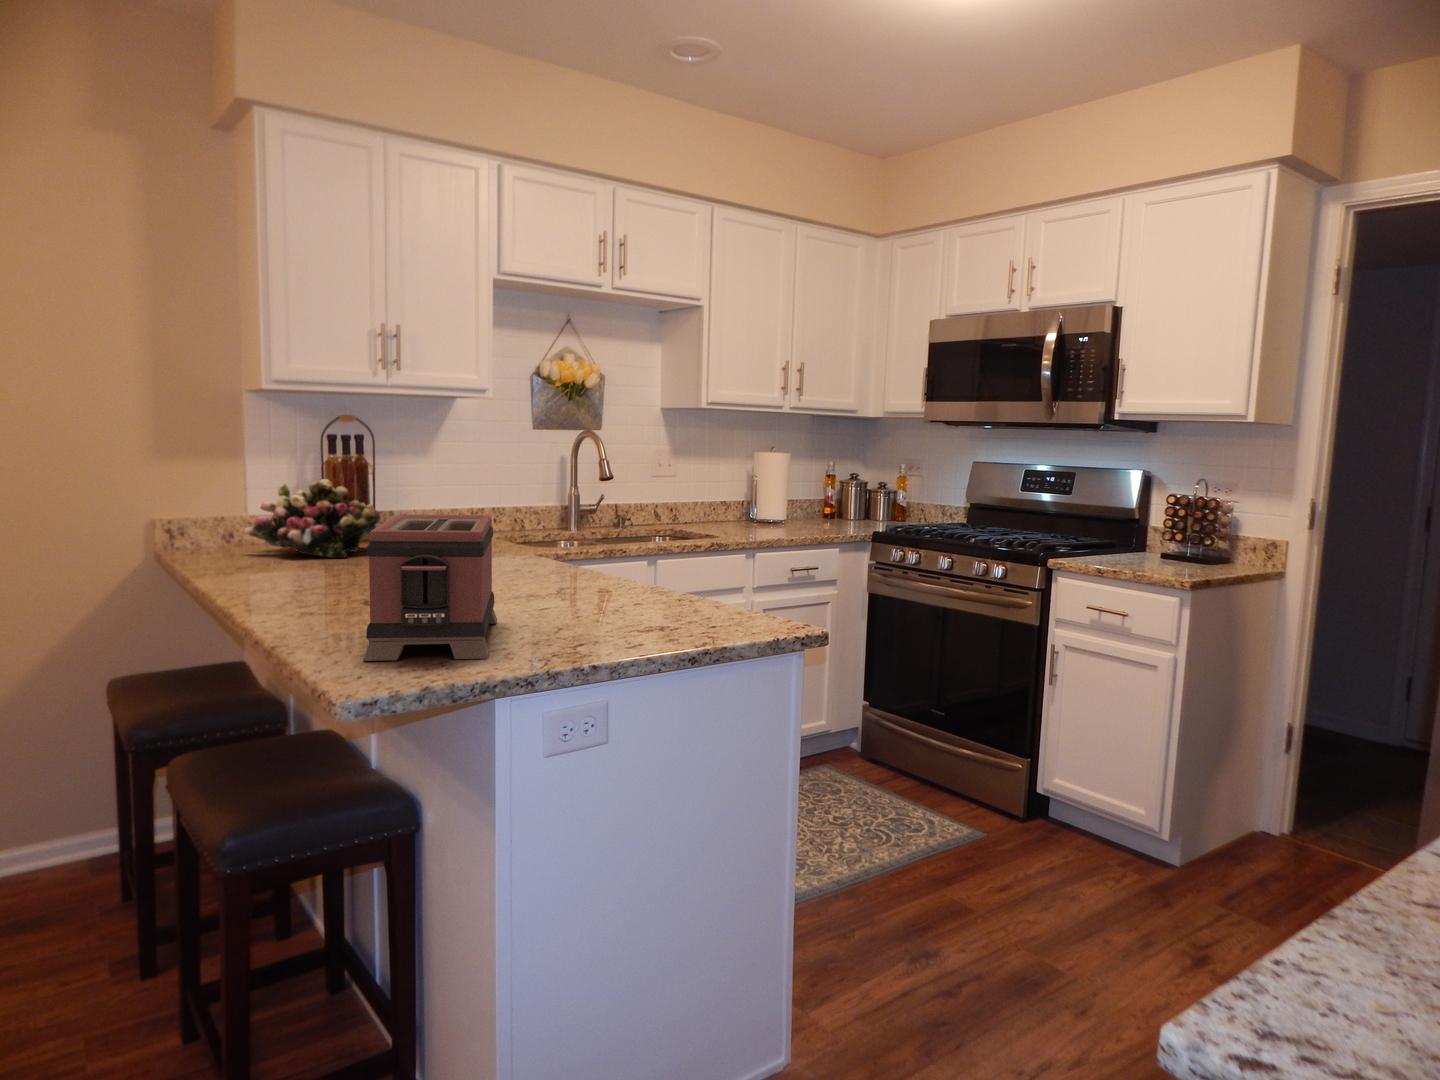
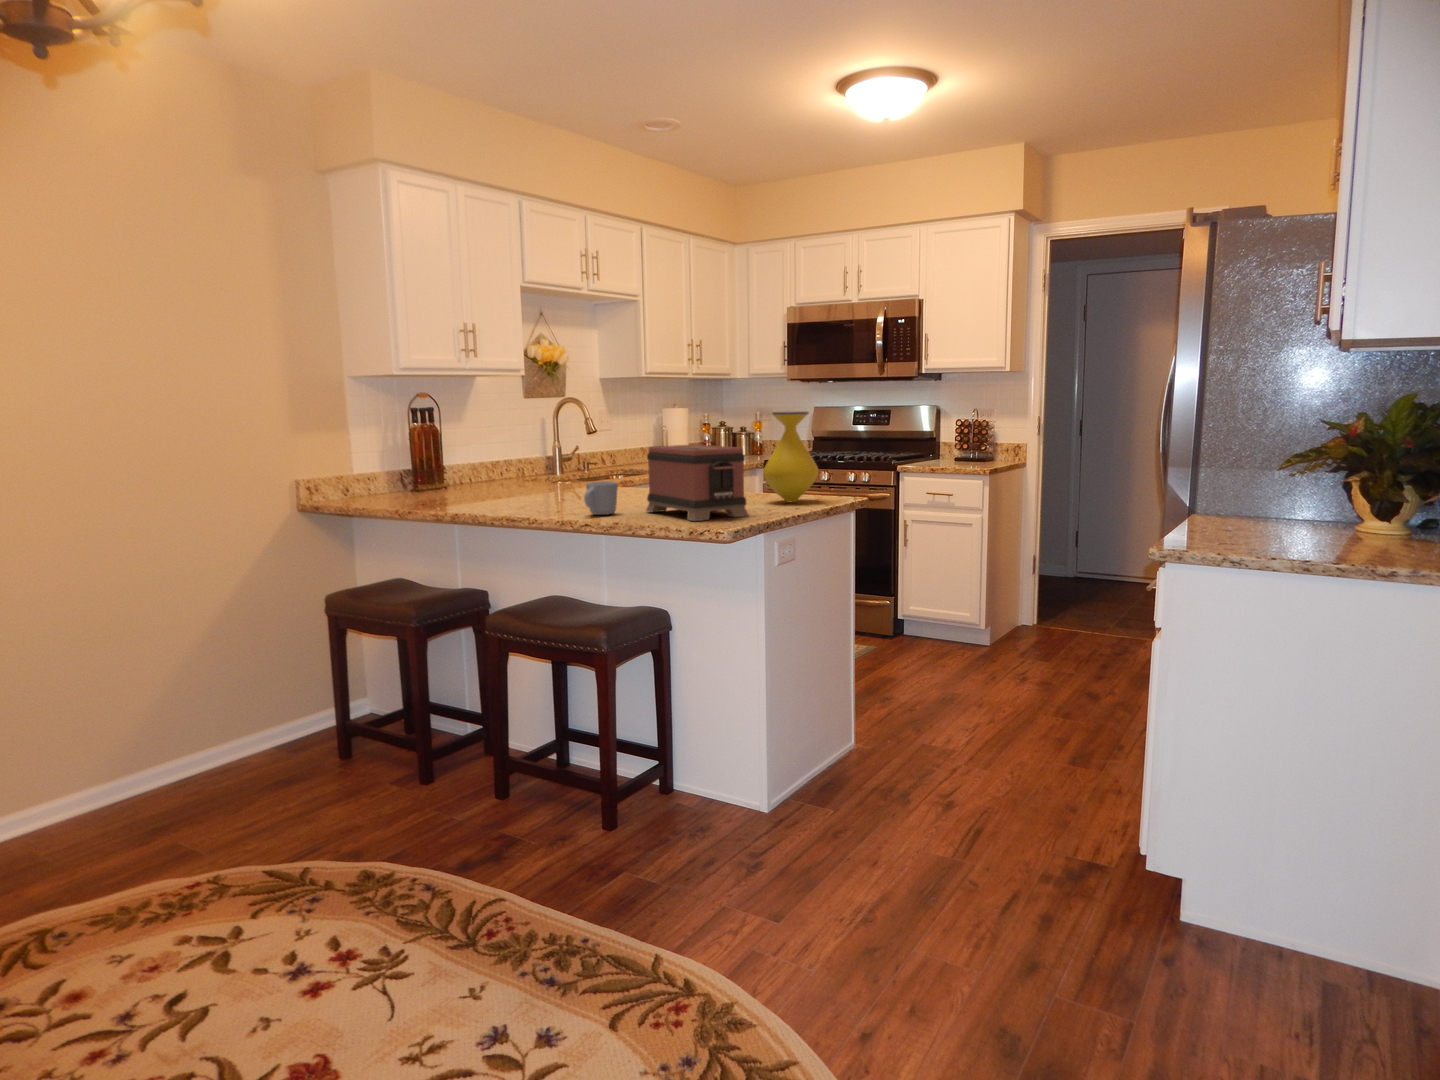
vase: none [608,469,708,630] -> present [763,411,818,502]
flower arrangement: present [244,479,380,558] -> none [391,441,487,497]
mug: none [281,563,356,620] -> present [584,481,618,515]

